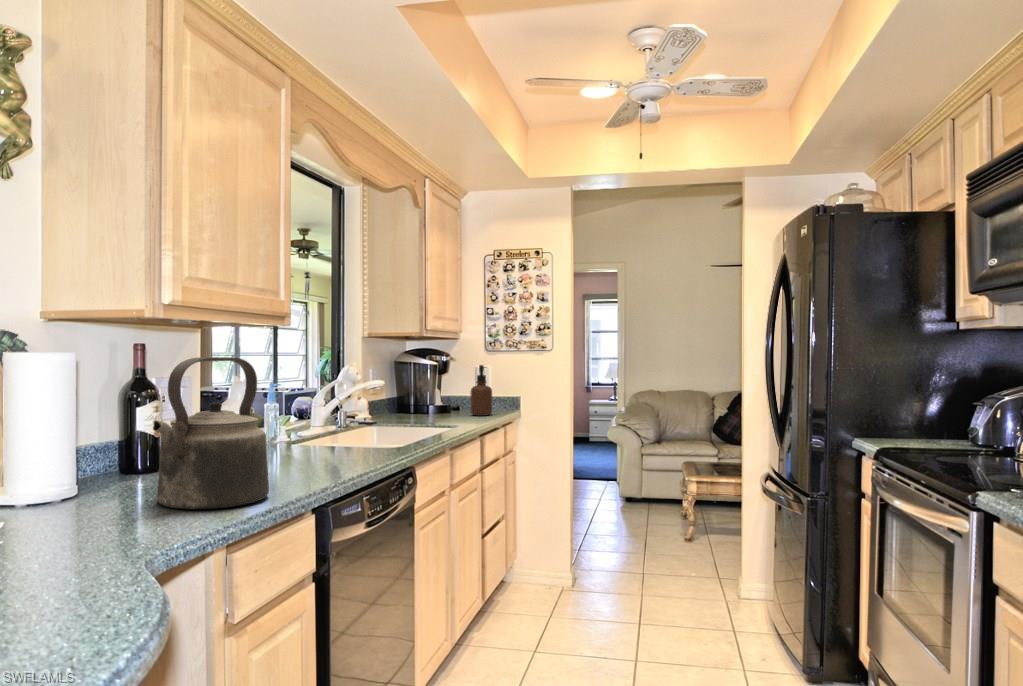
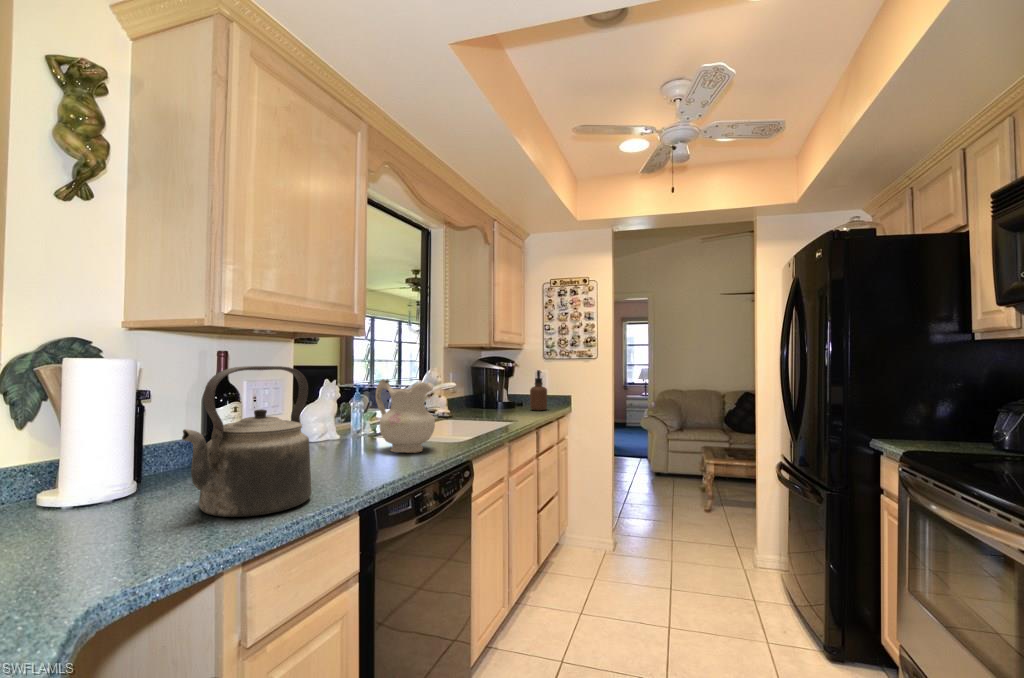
ceramic pitcher: none [302,374,374,458] -> present [376,379,435,453]

